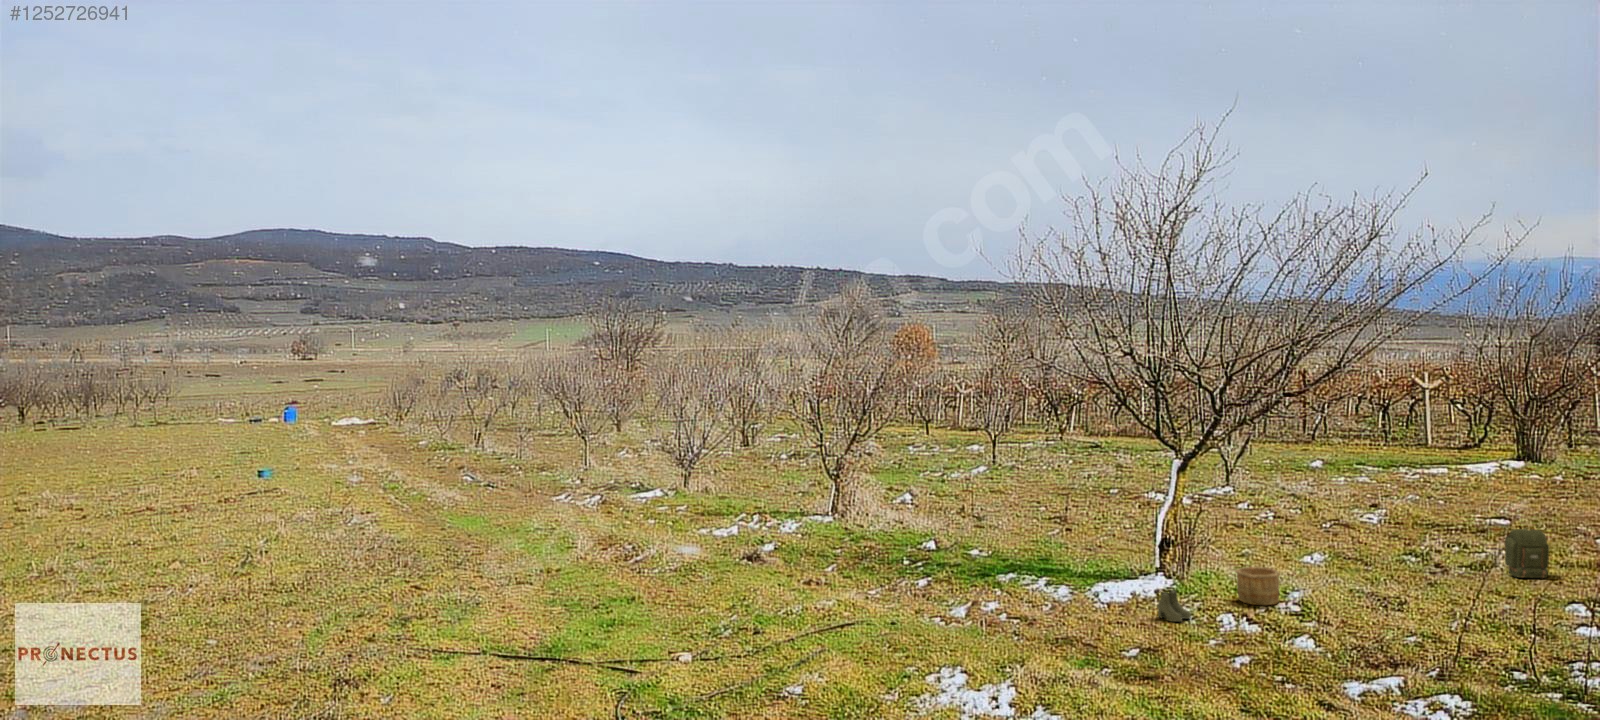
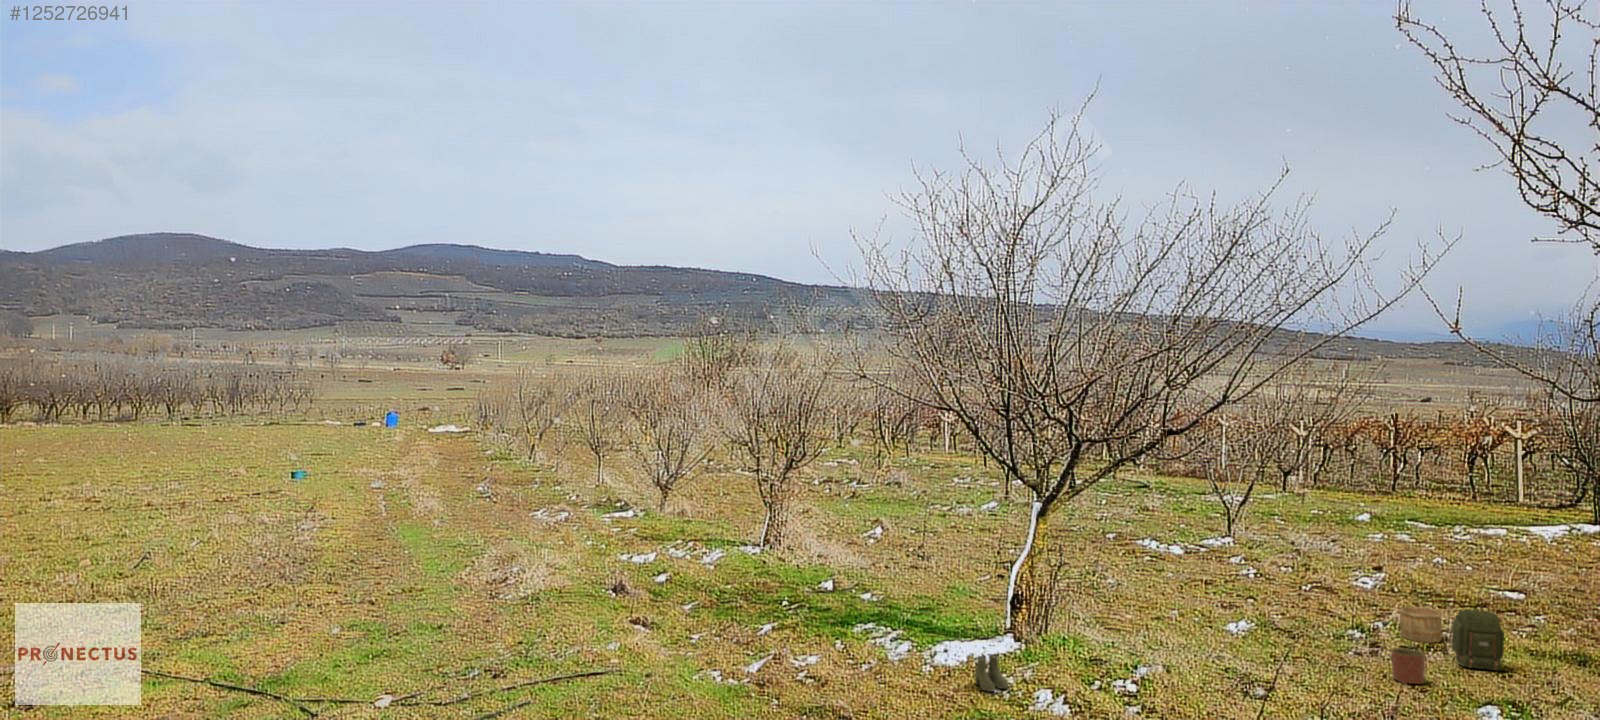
planter: none [1471,564,1500,593] -> present [1391,648,1425,684]
wooden bucket: present [1236,566,1279,605] -> present [1399,607,1442,643]

